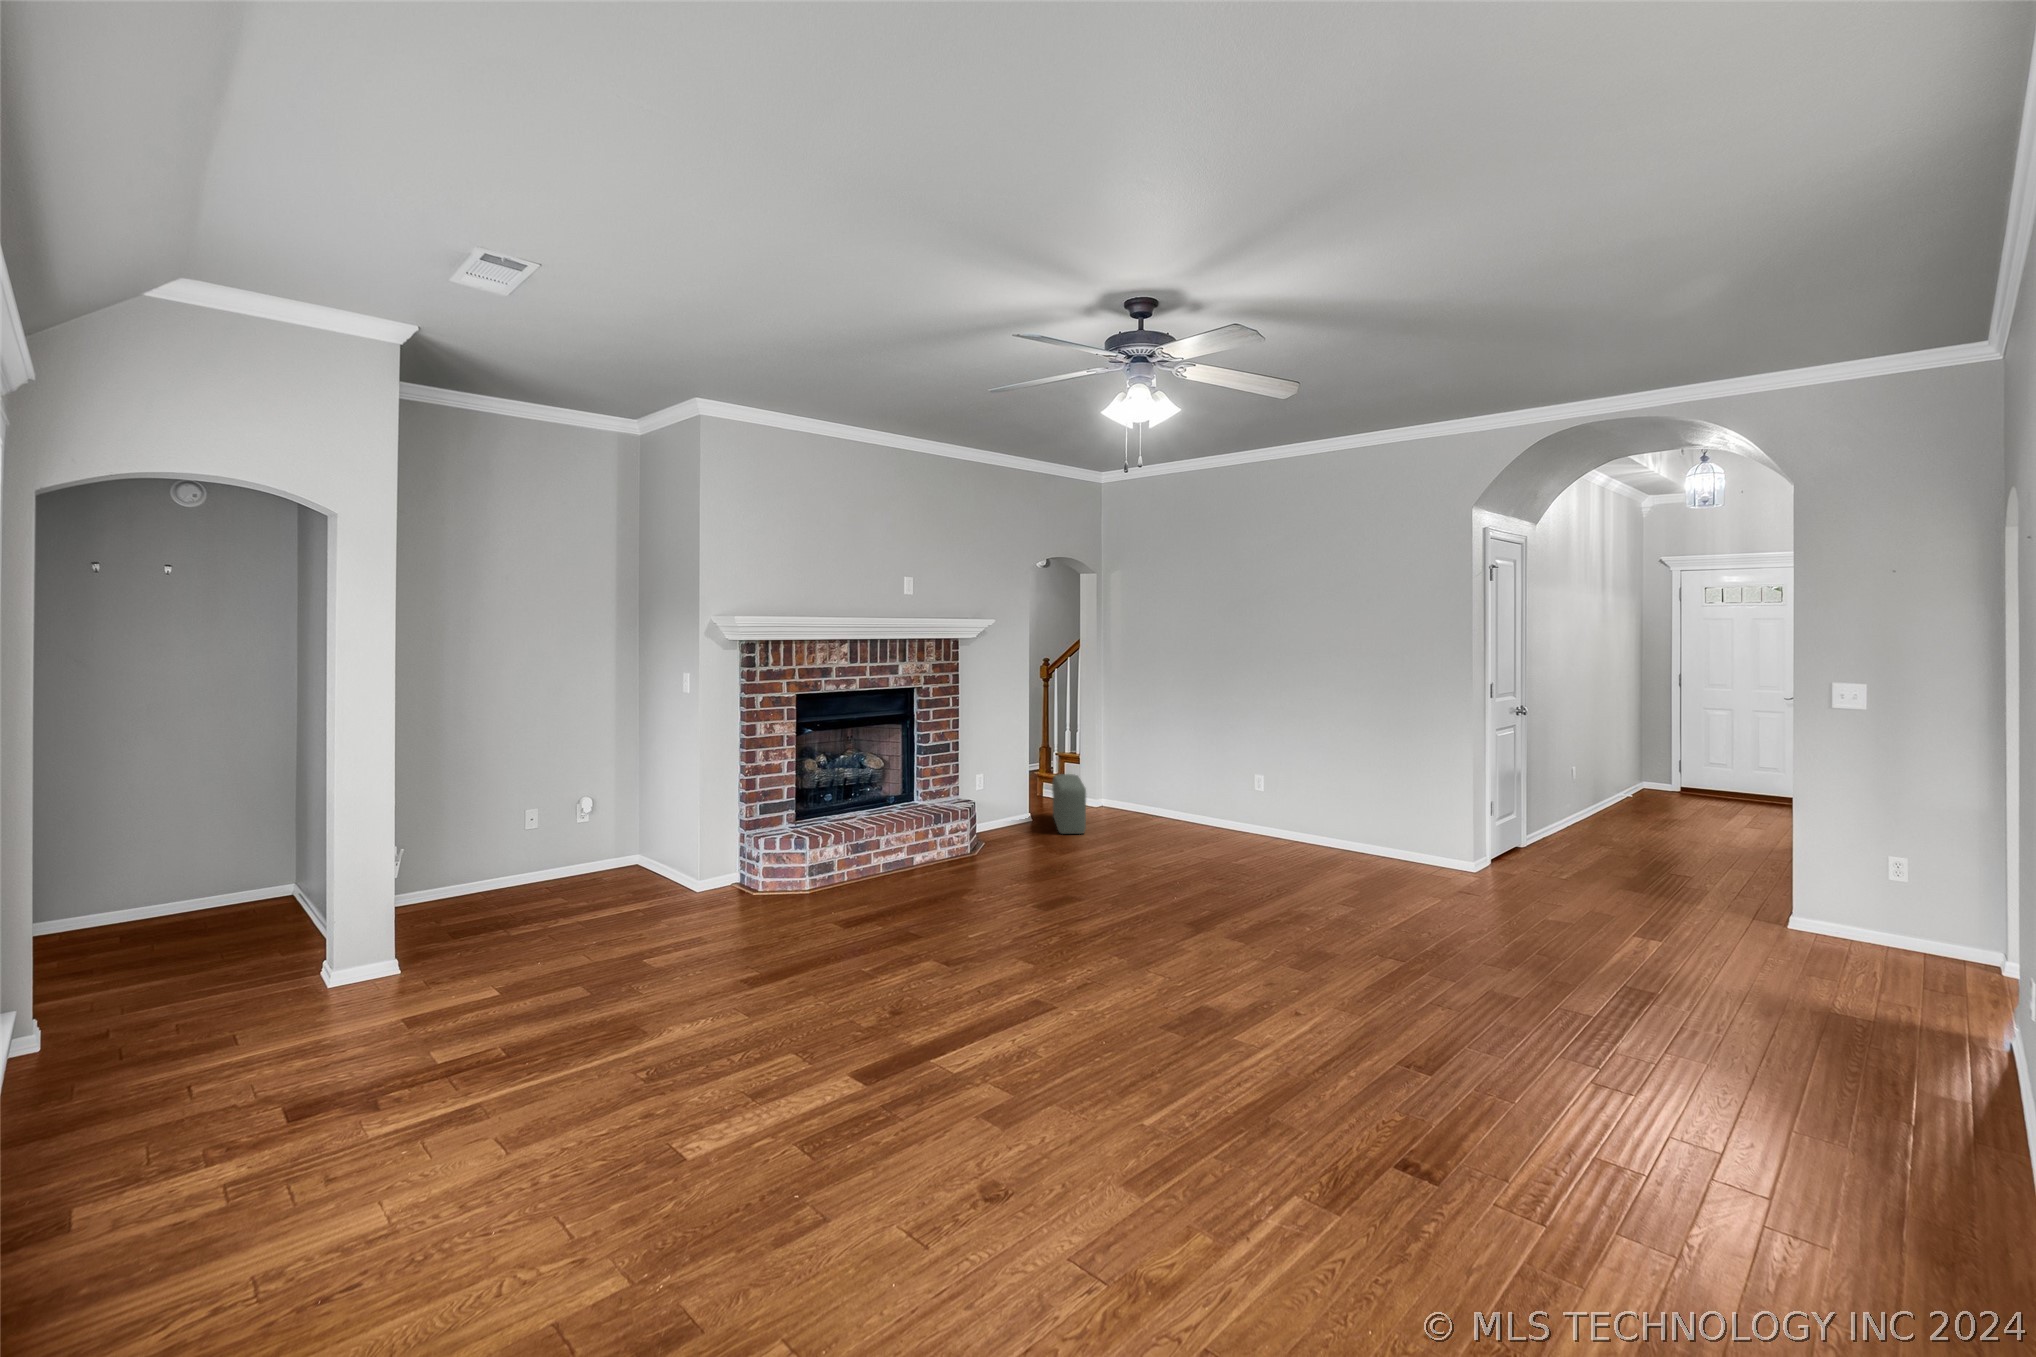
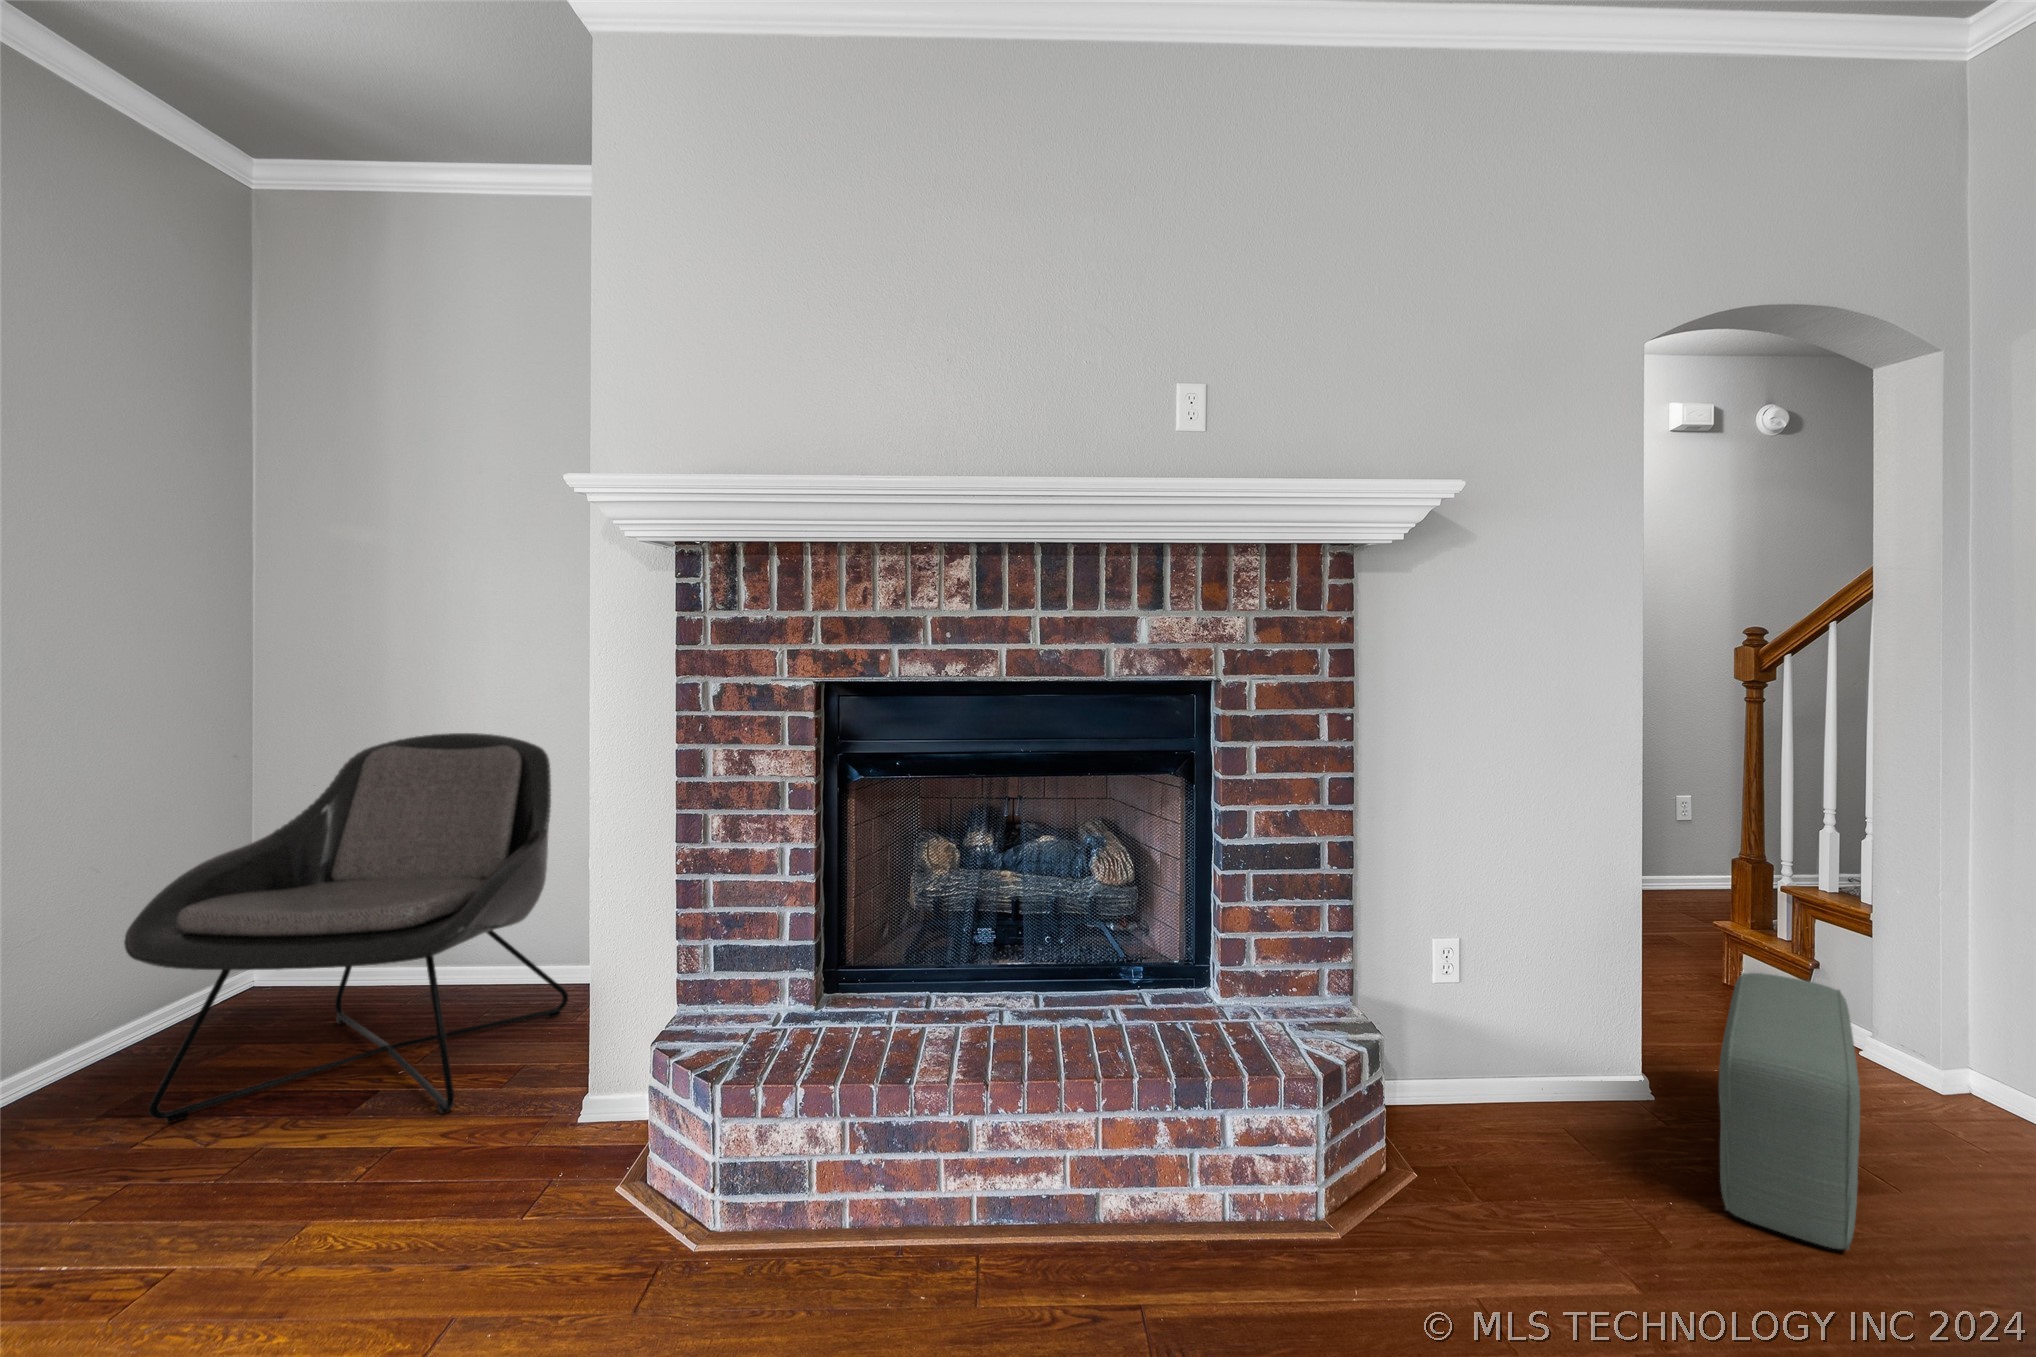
lounge chair: none [468,730,657,924] -> present [124,733,568,1123]

